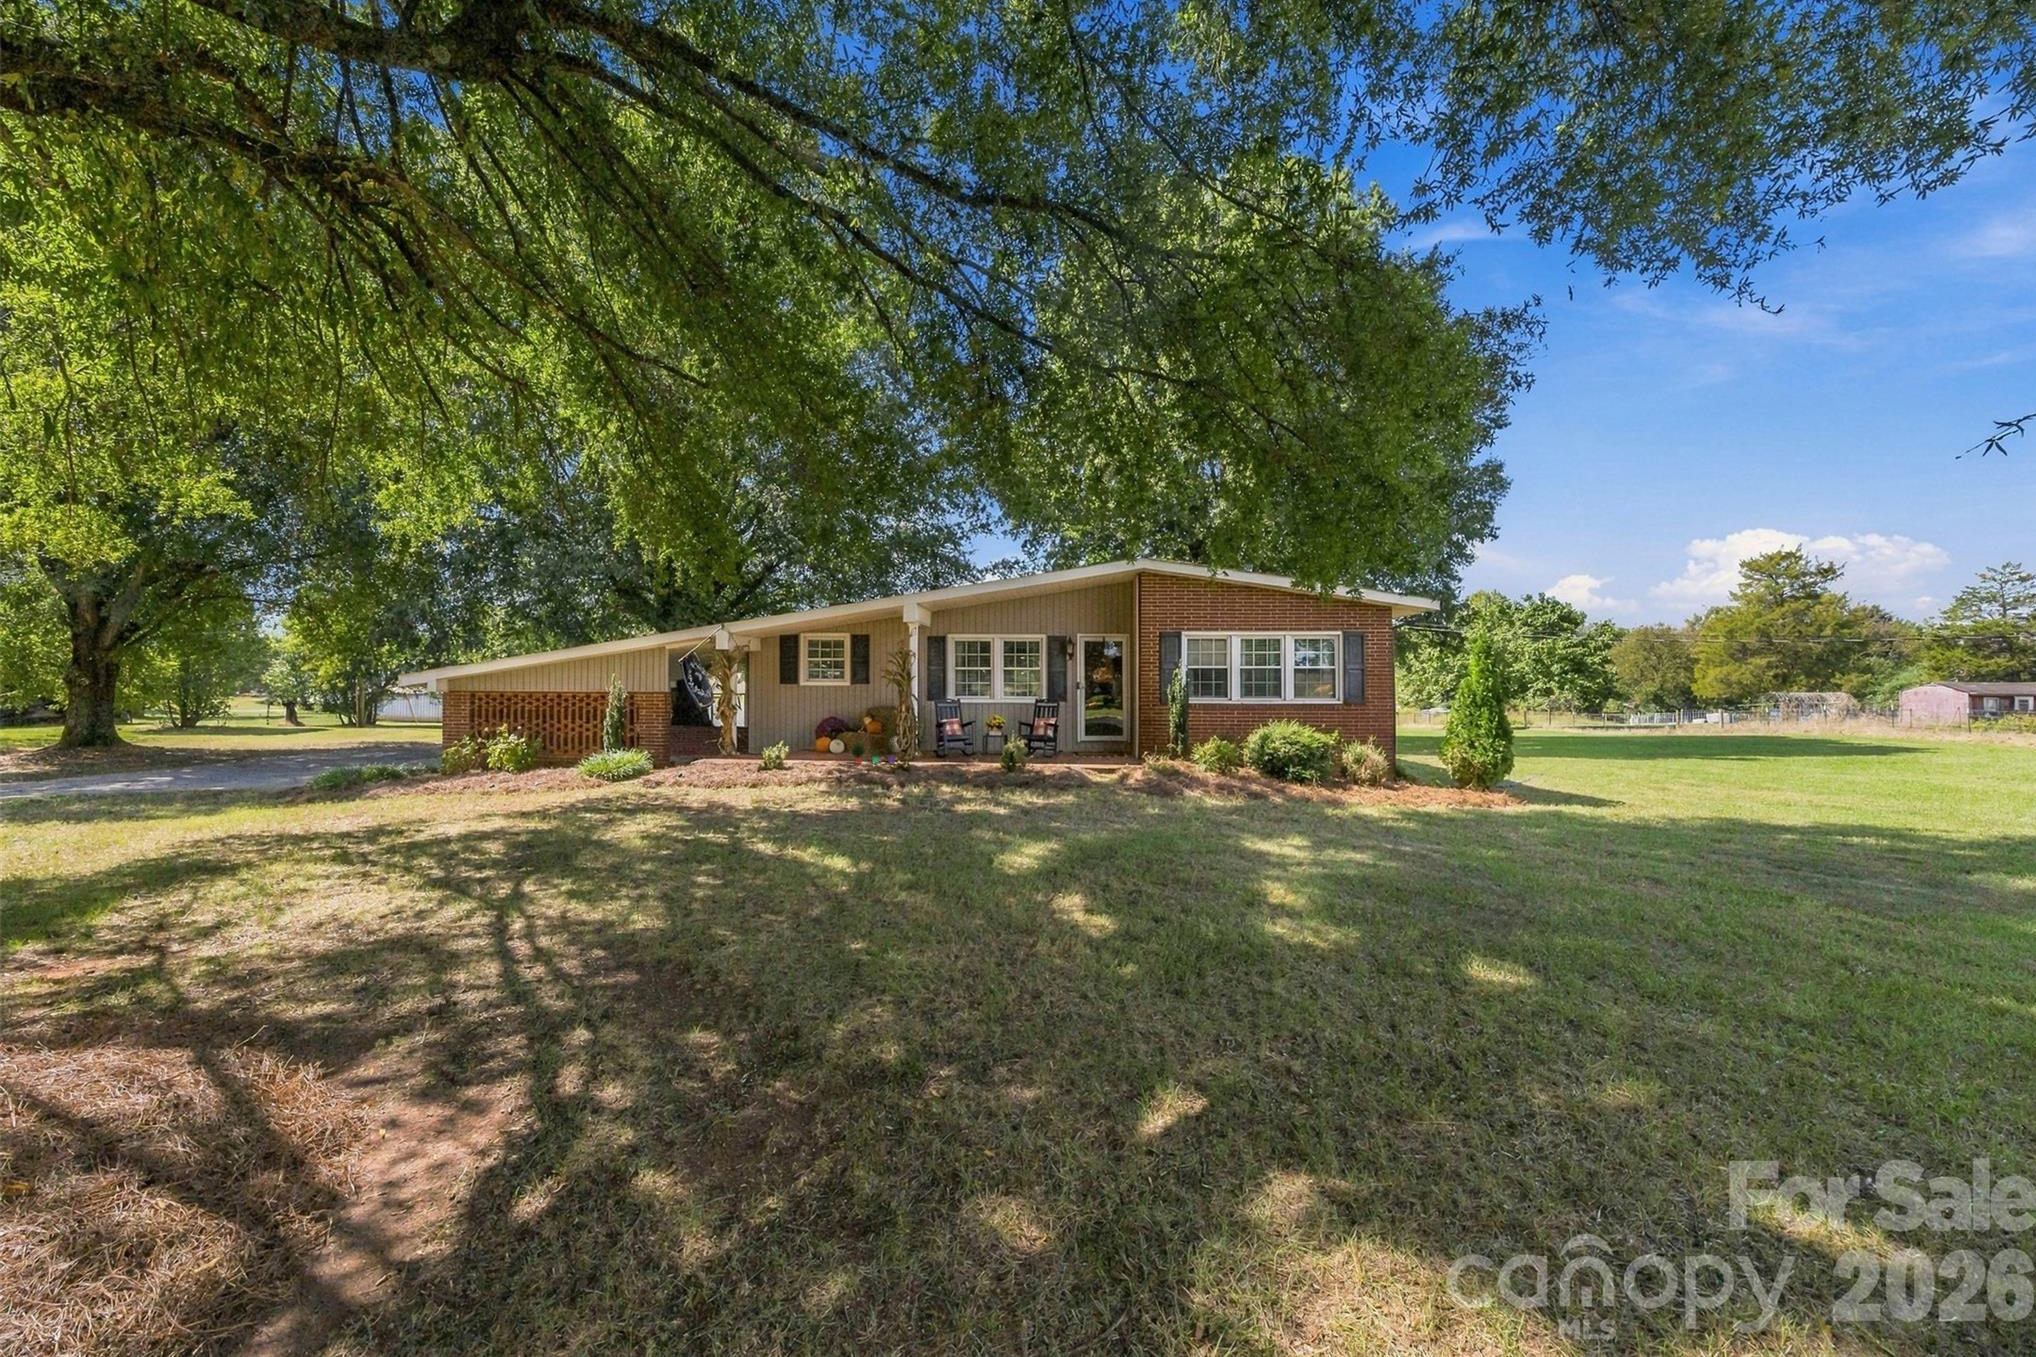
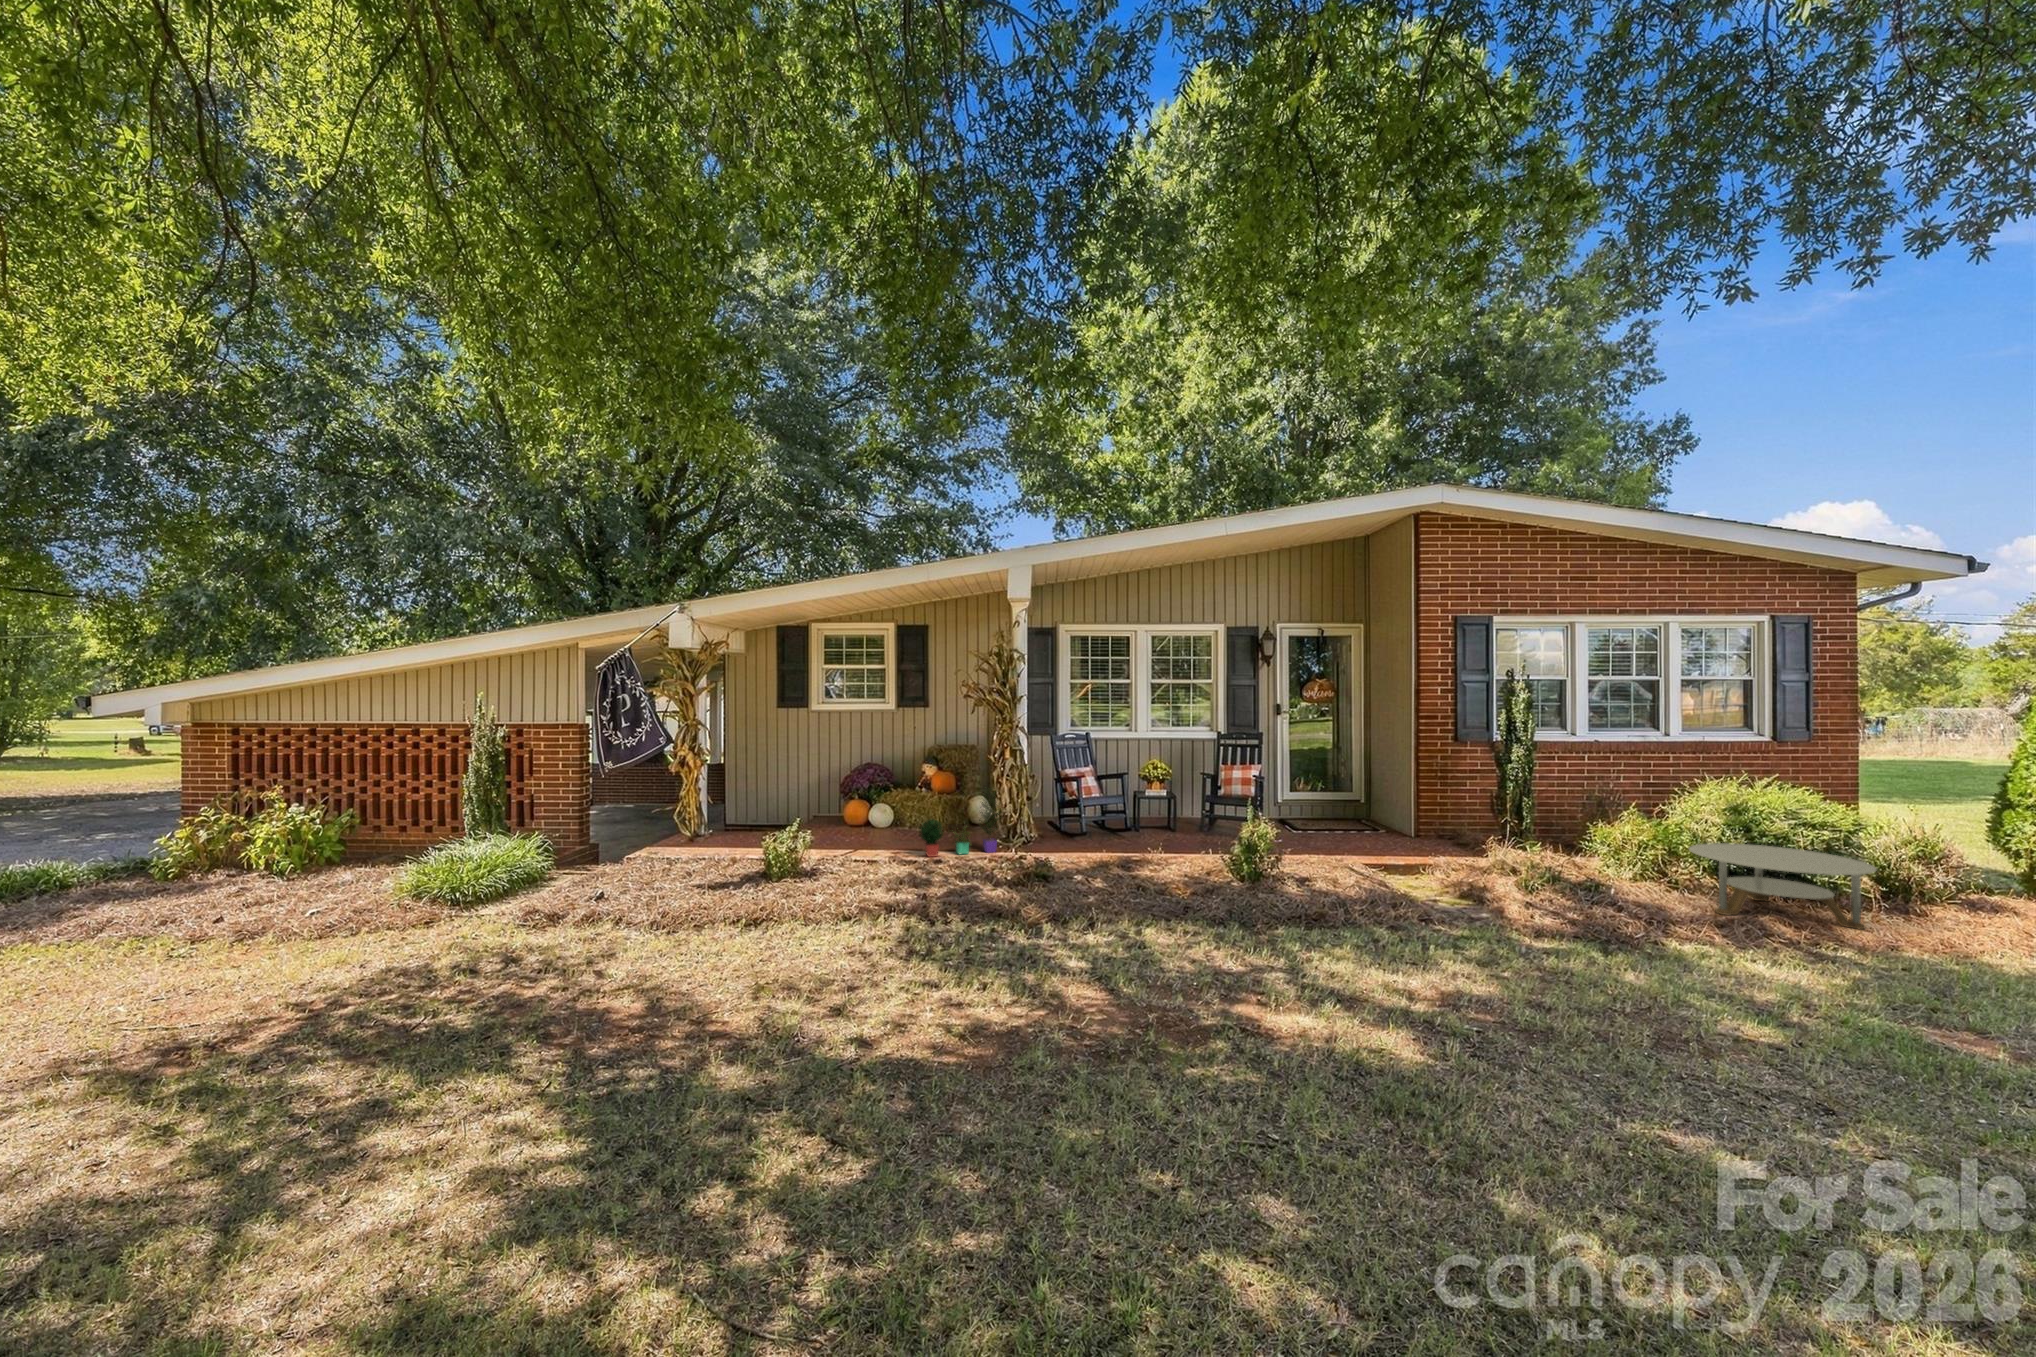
round table: none [1226,754,1296,790] -> present [1689,843,1877,929]

